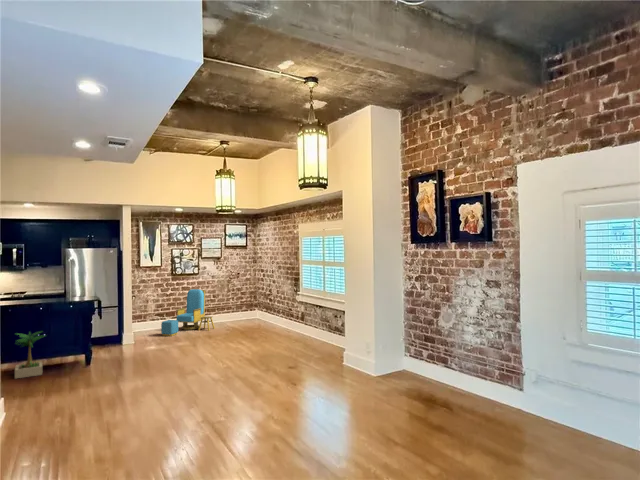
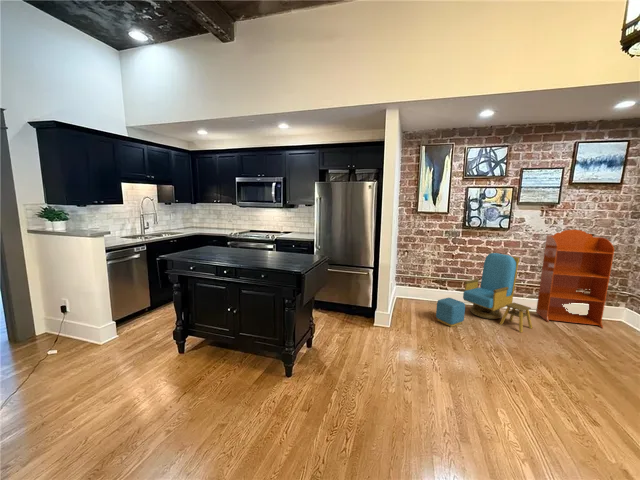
bookcase: none [218,271,247,325] -> present [536,230,614,328]
potted plant: present [15,332,42,379] -> none [185,299,242,378]

